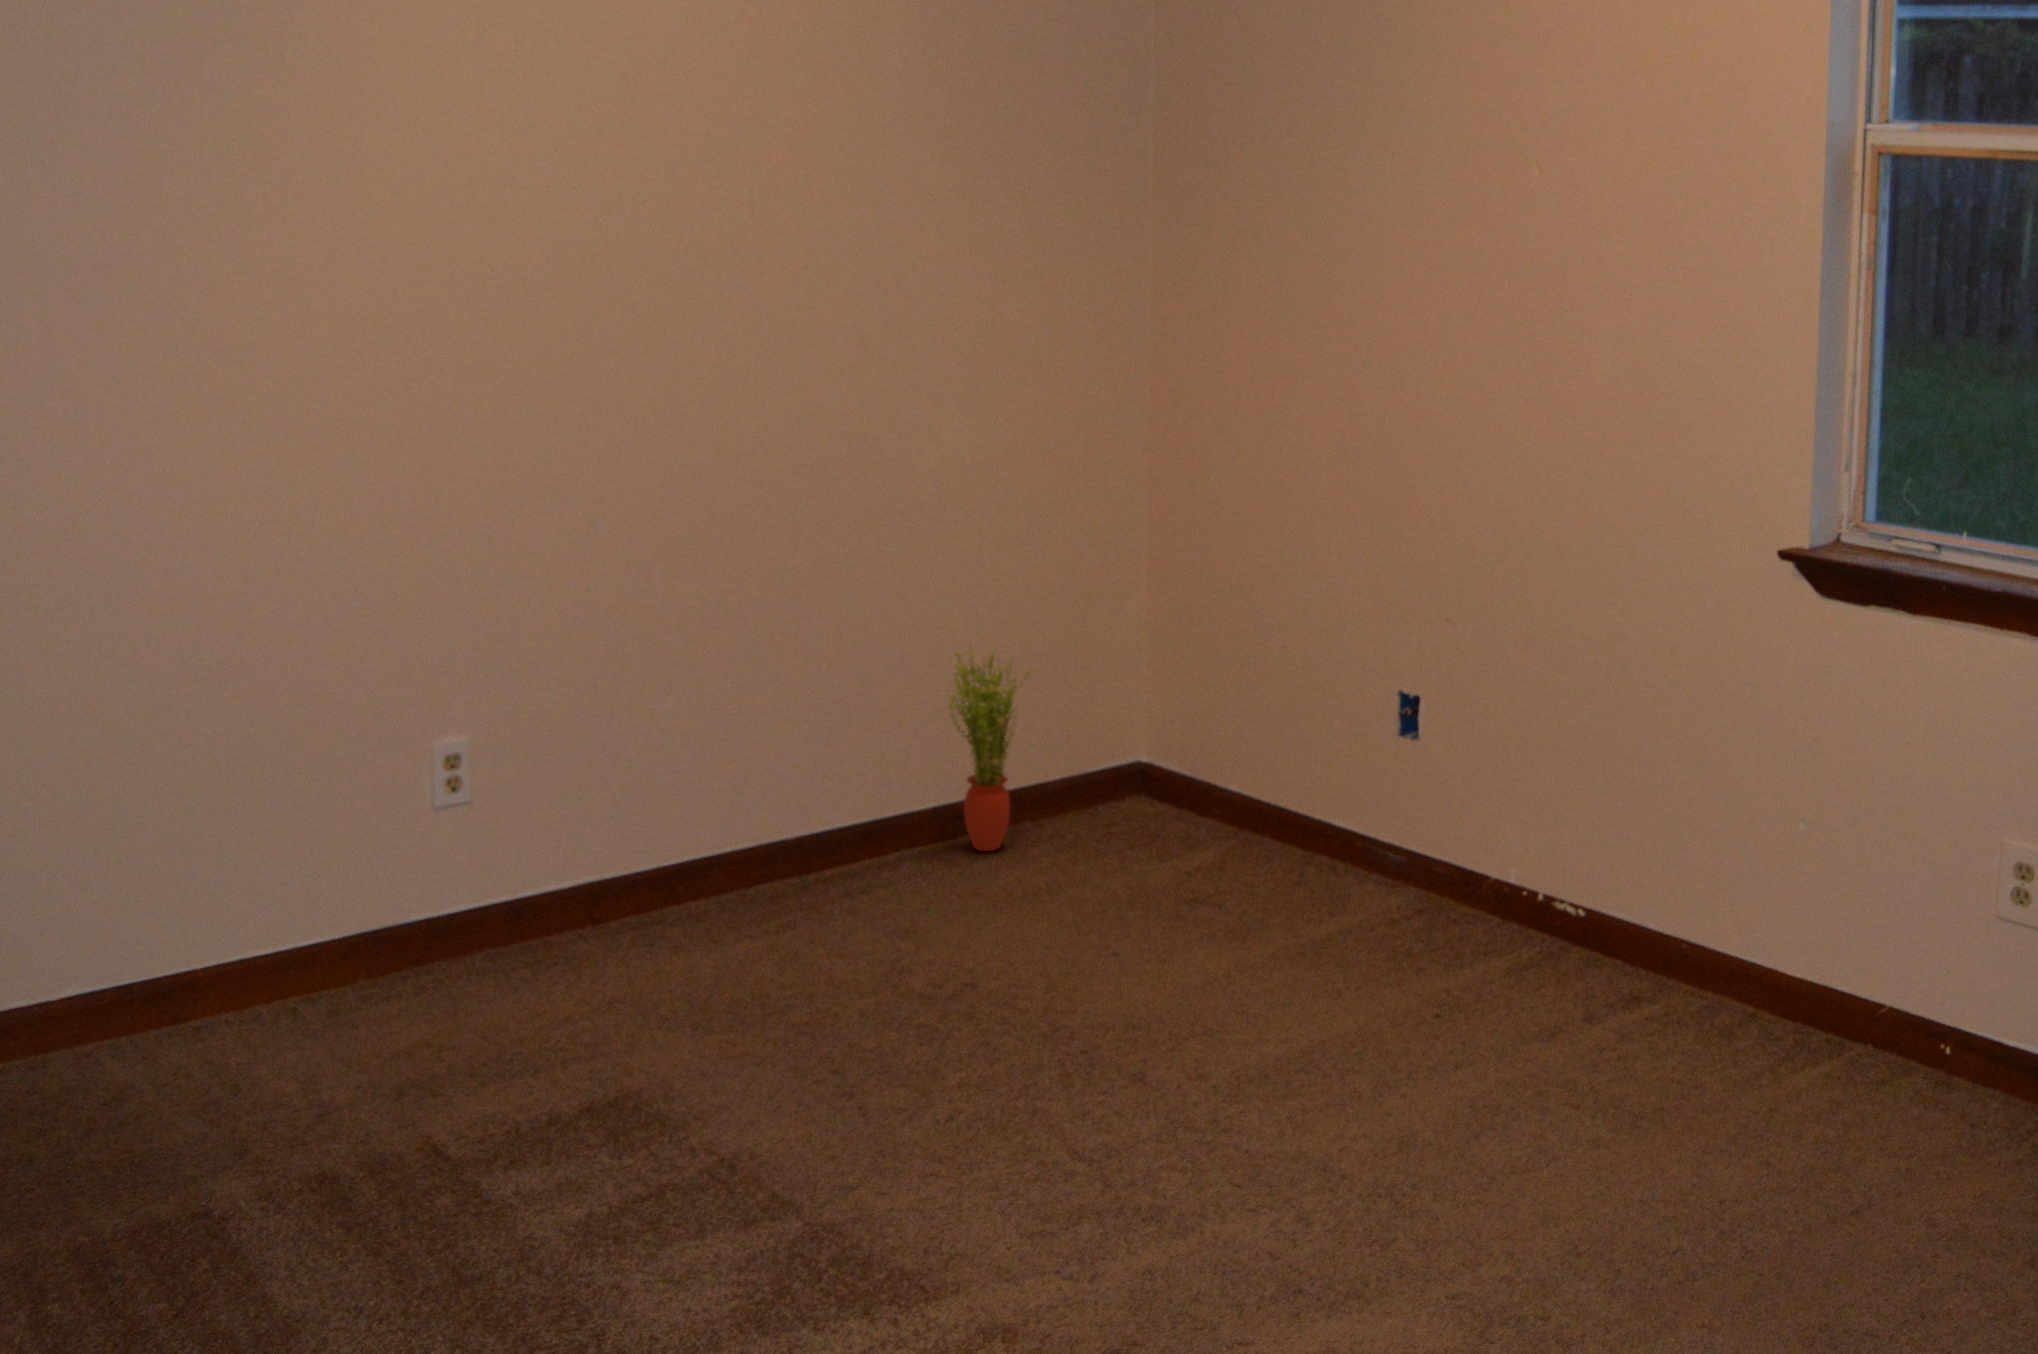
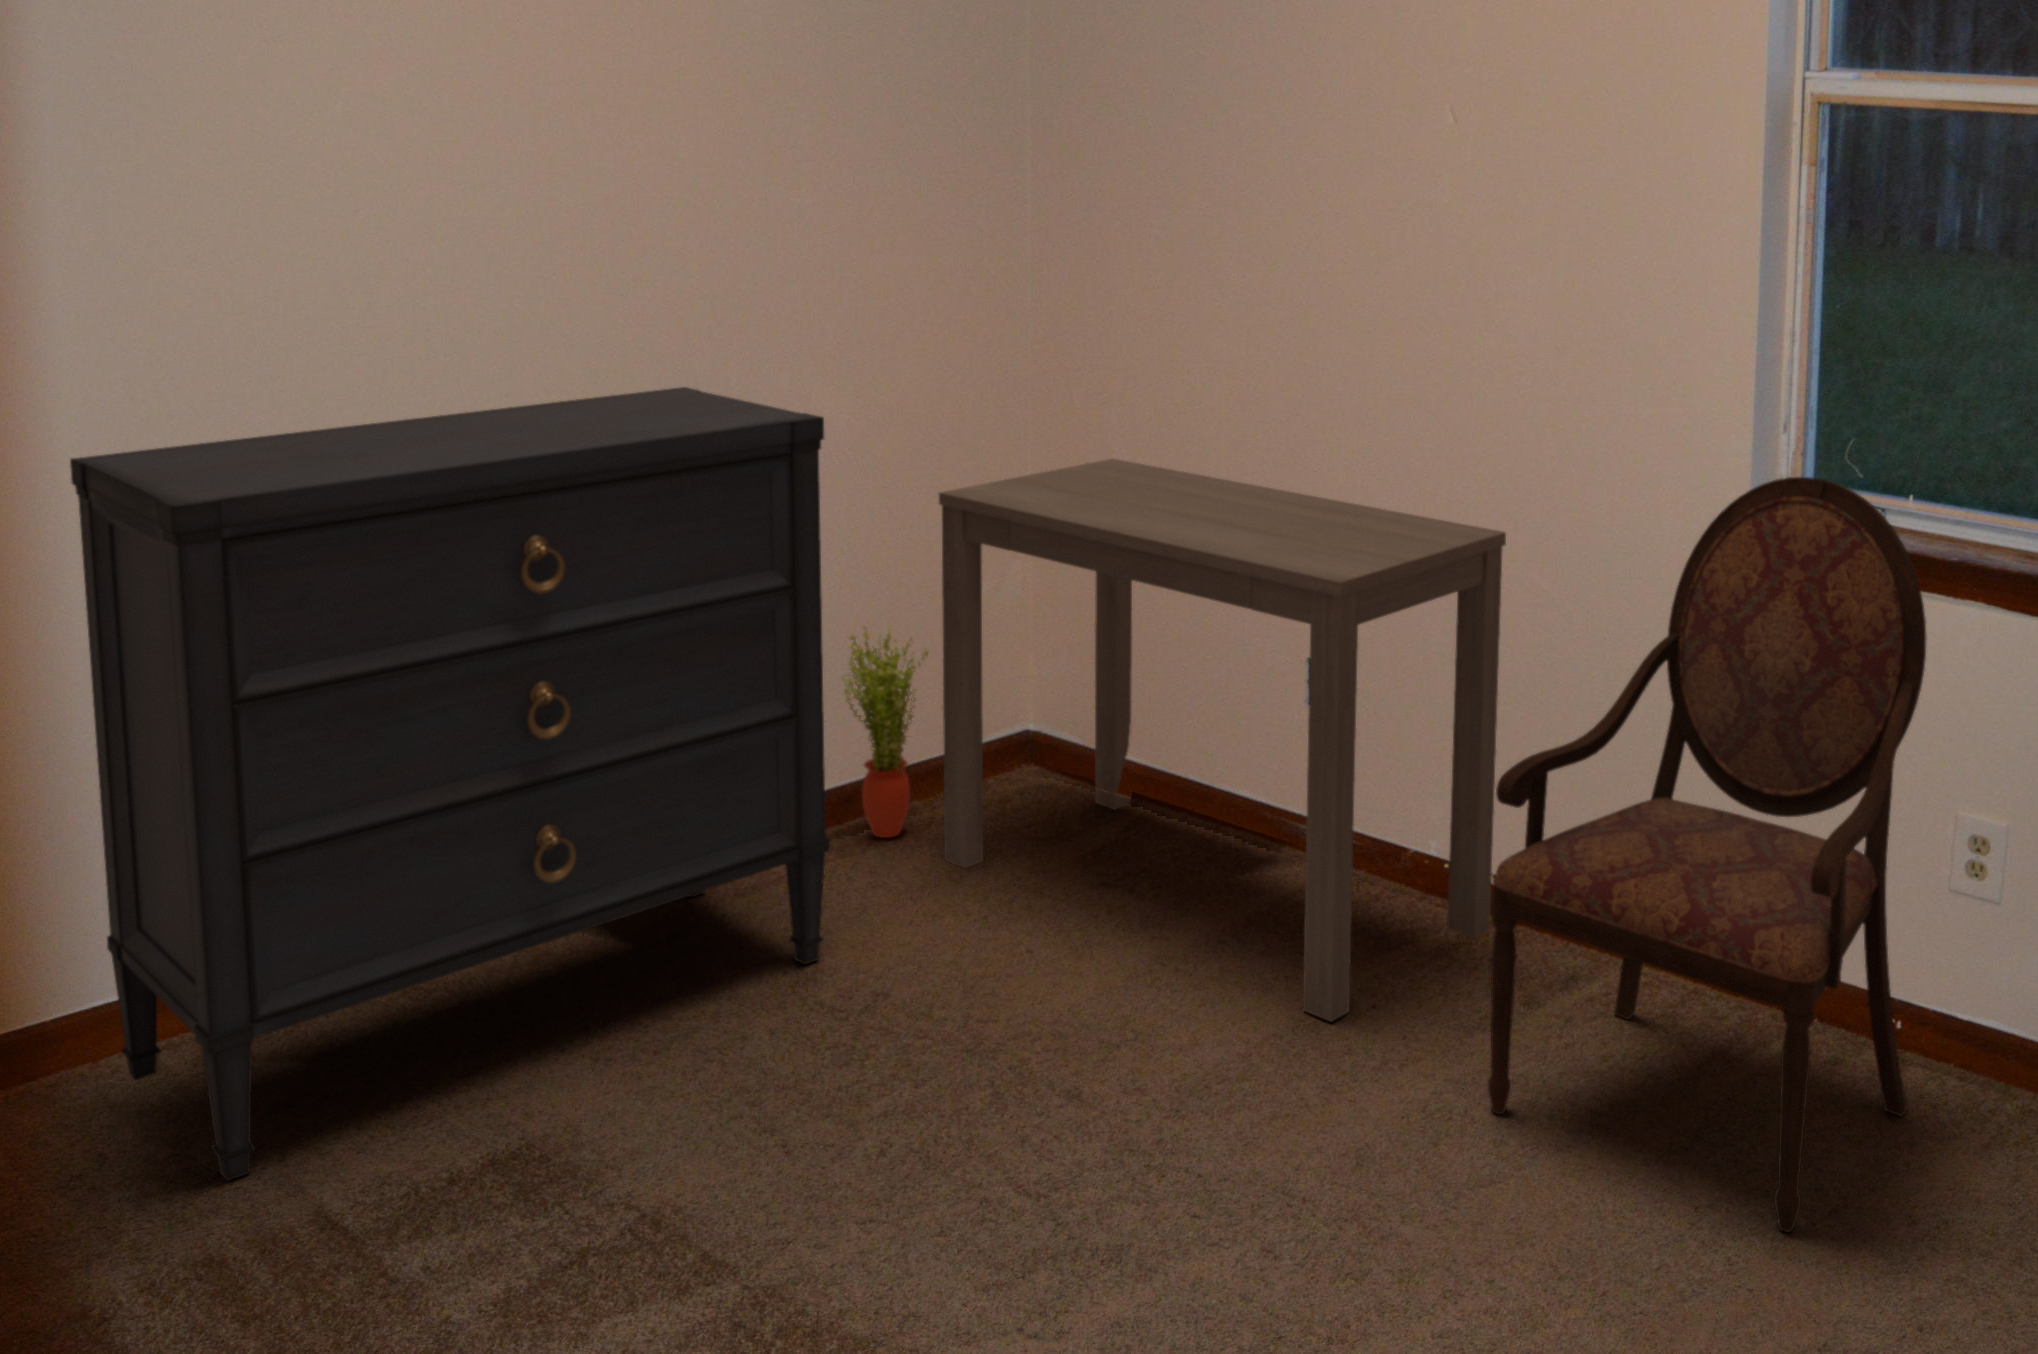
dresser: none [255,409,929,1107] -> present [70,387,830,1181]
desk: none [1040,491,1581,1027] -> present [939,459,1506,1021]
armchair: none [1534,511,1969,1224] -> present [1488,477,1927,1233]

